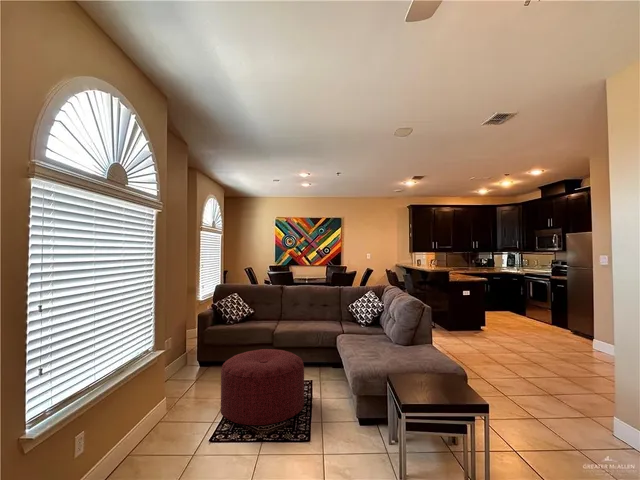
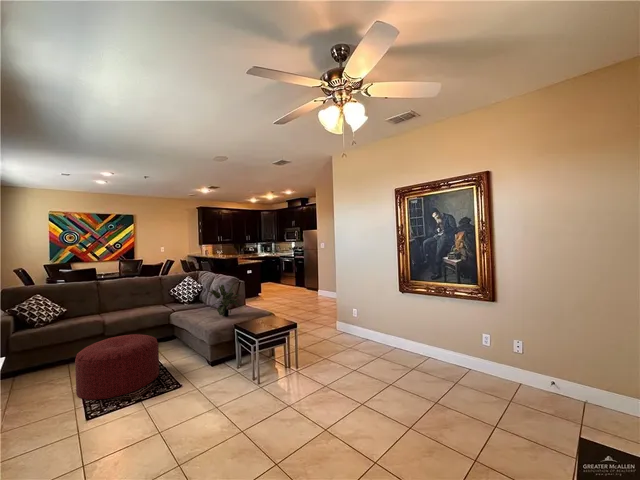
potted plant: none [369,304,415,353] -> present [208,284,241,317]

